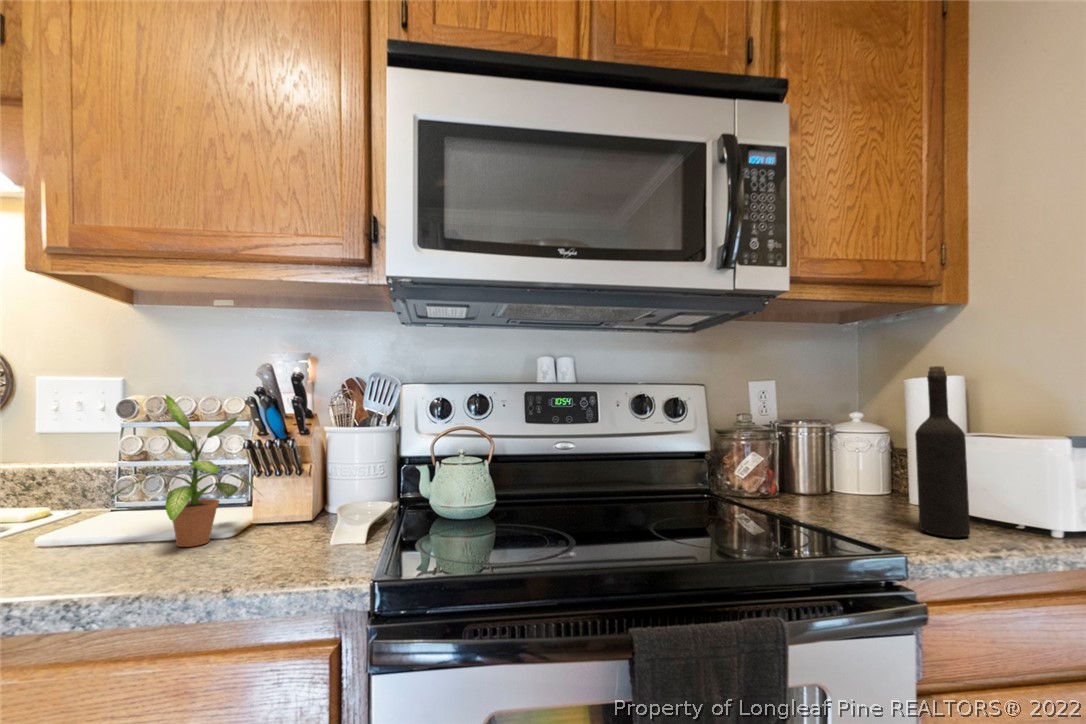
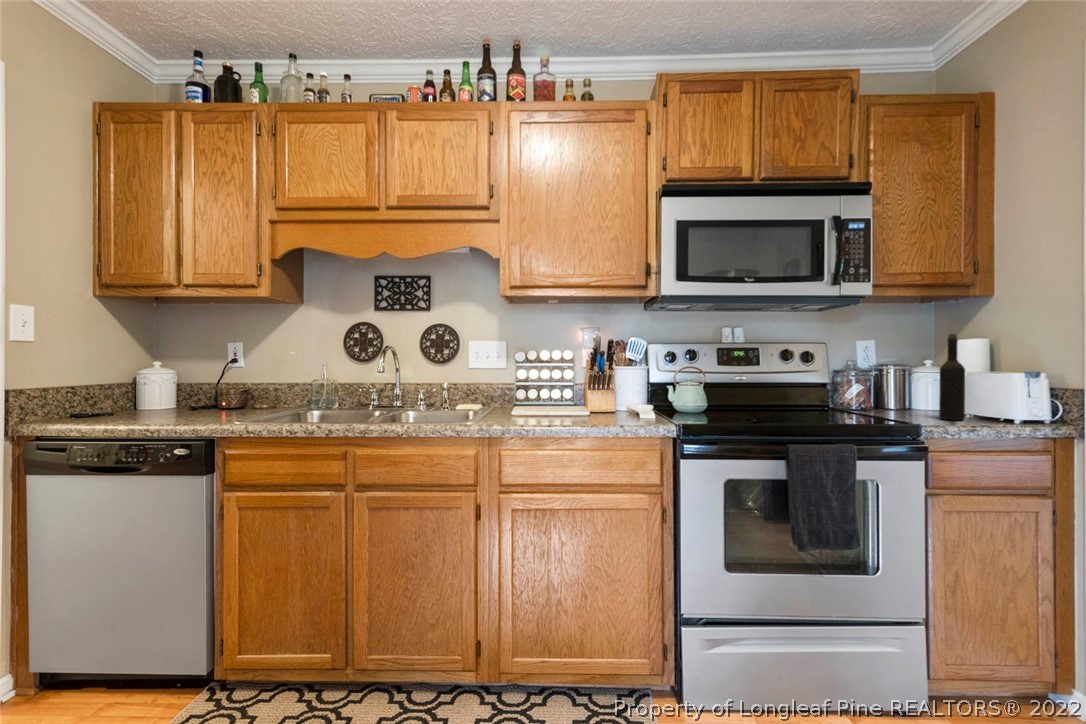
potted plant: present [114,395,260,547] -> none [549,350,602,415]

